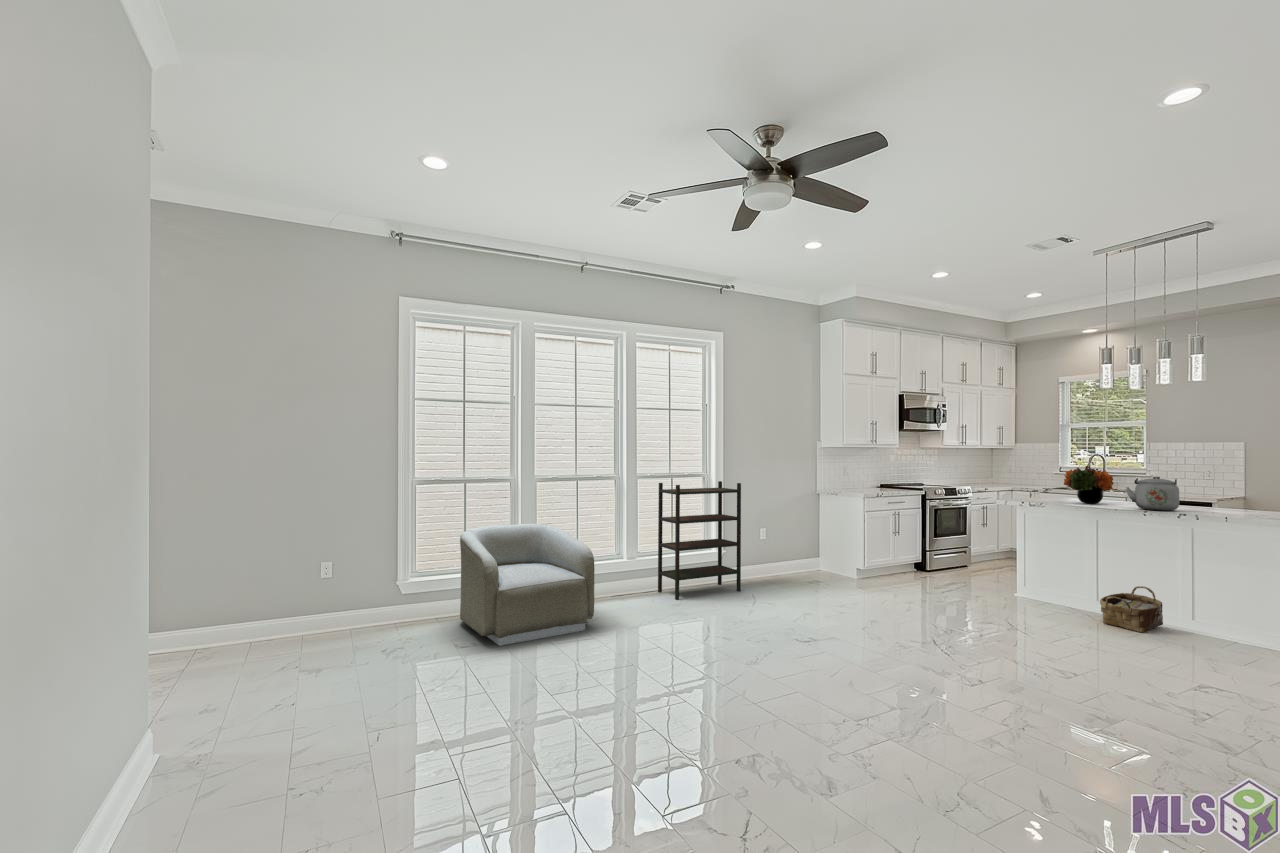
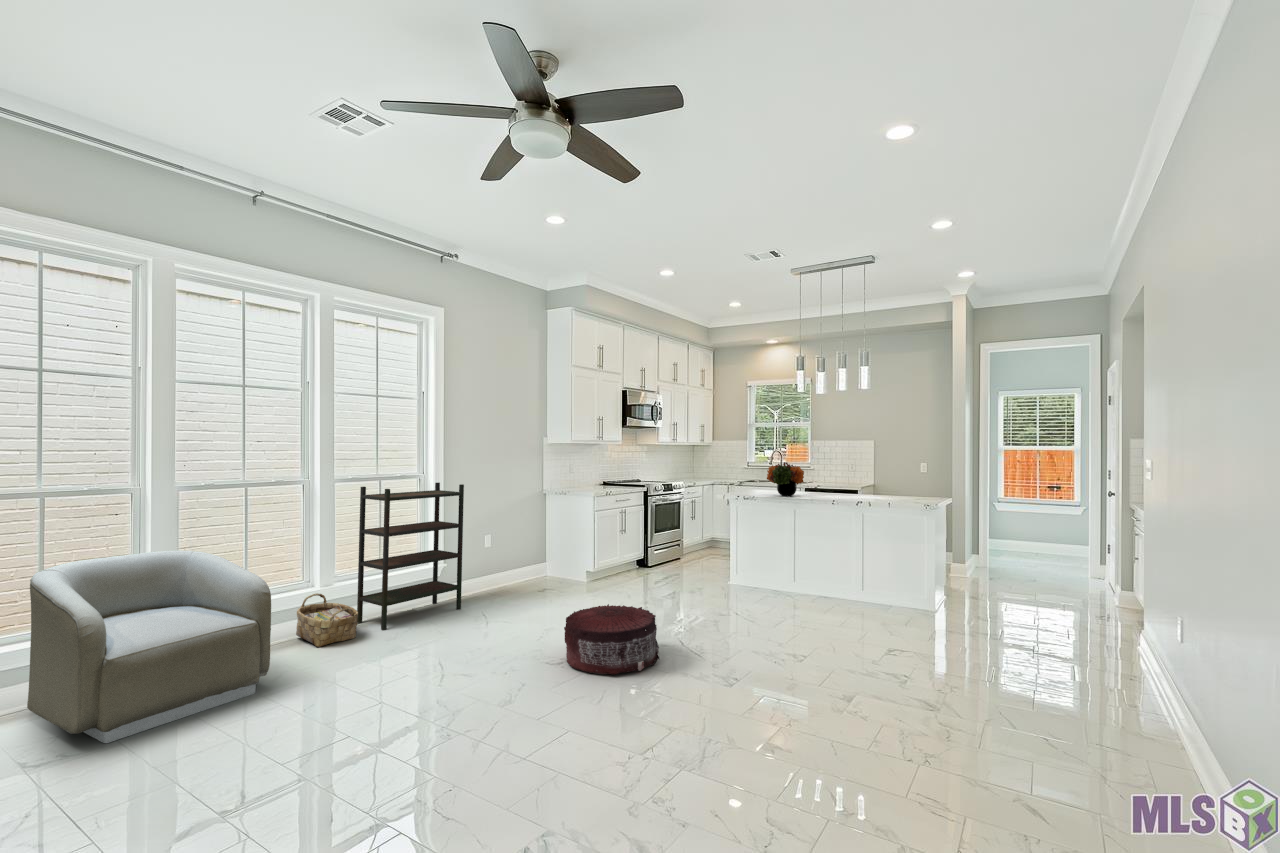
kettle: present [1126,476,1179,511] -> none [817,471,855,501]
woven basket: present [1100,586,1163,632] -> present [296,593,358,647]
pouf: none [821,596,914,658] -> present [564,604,659,674]

